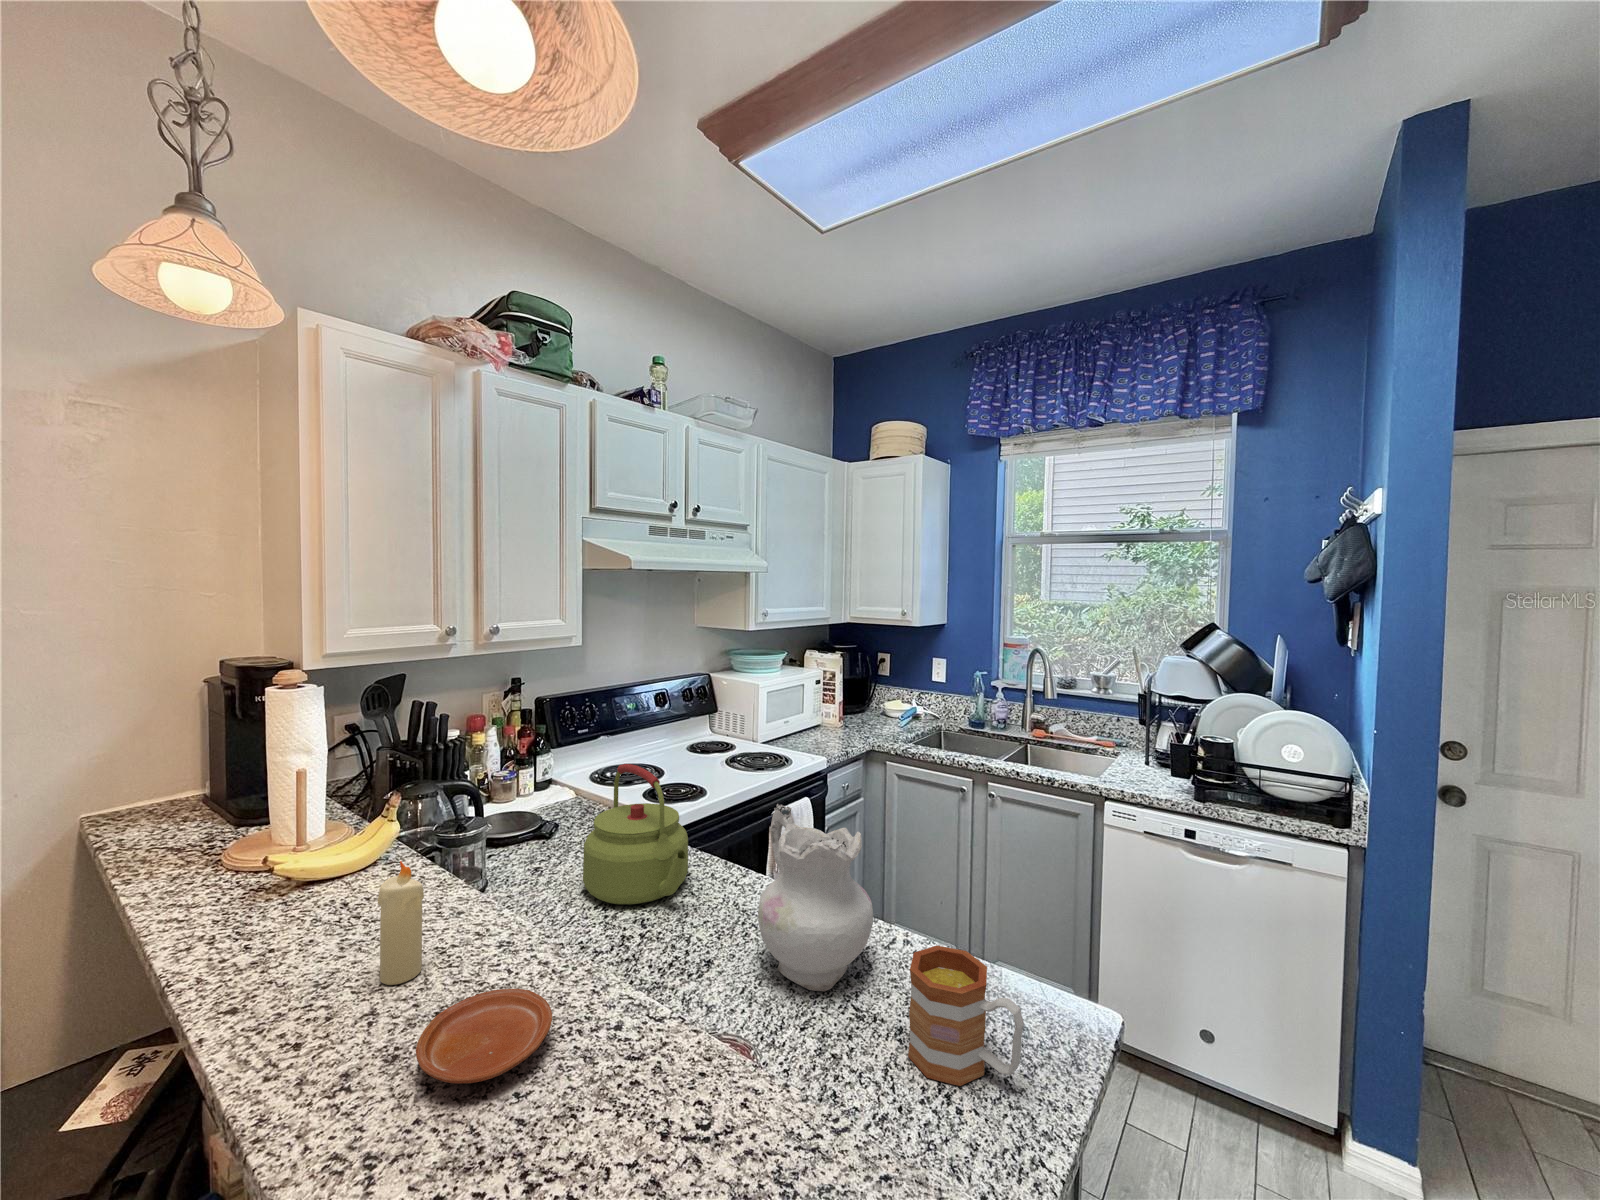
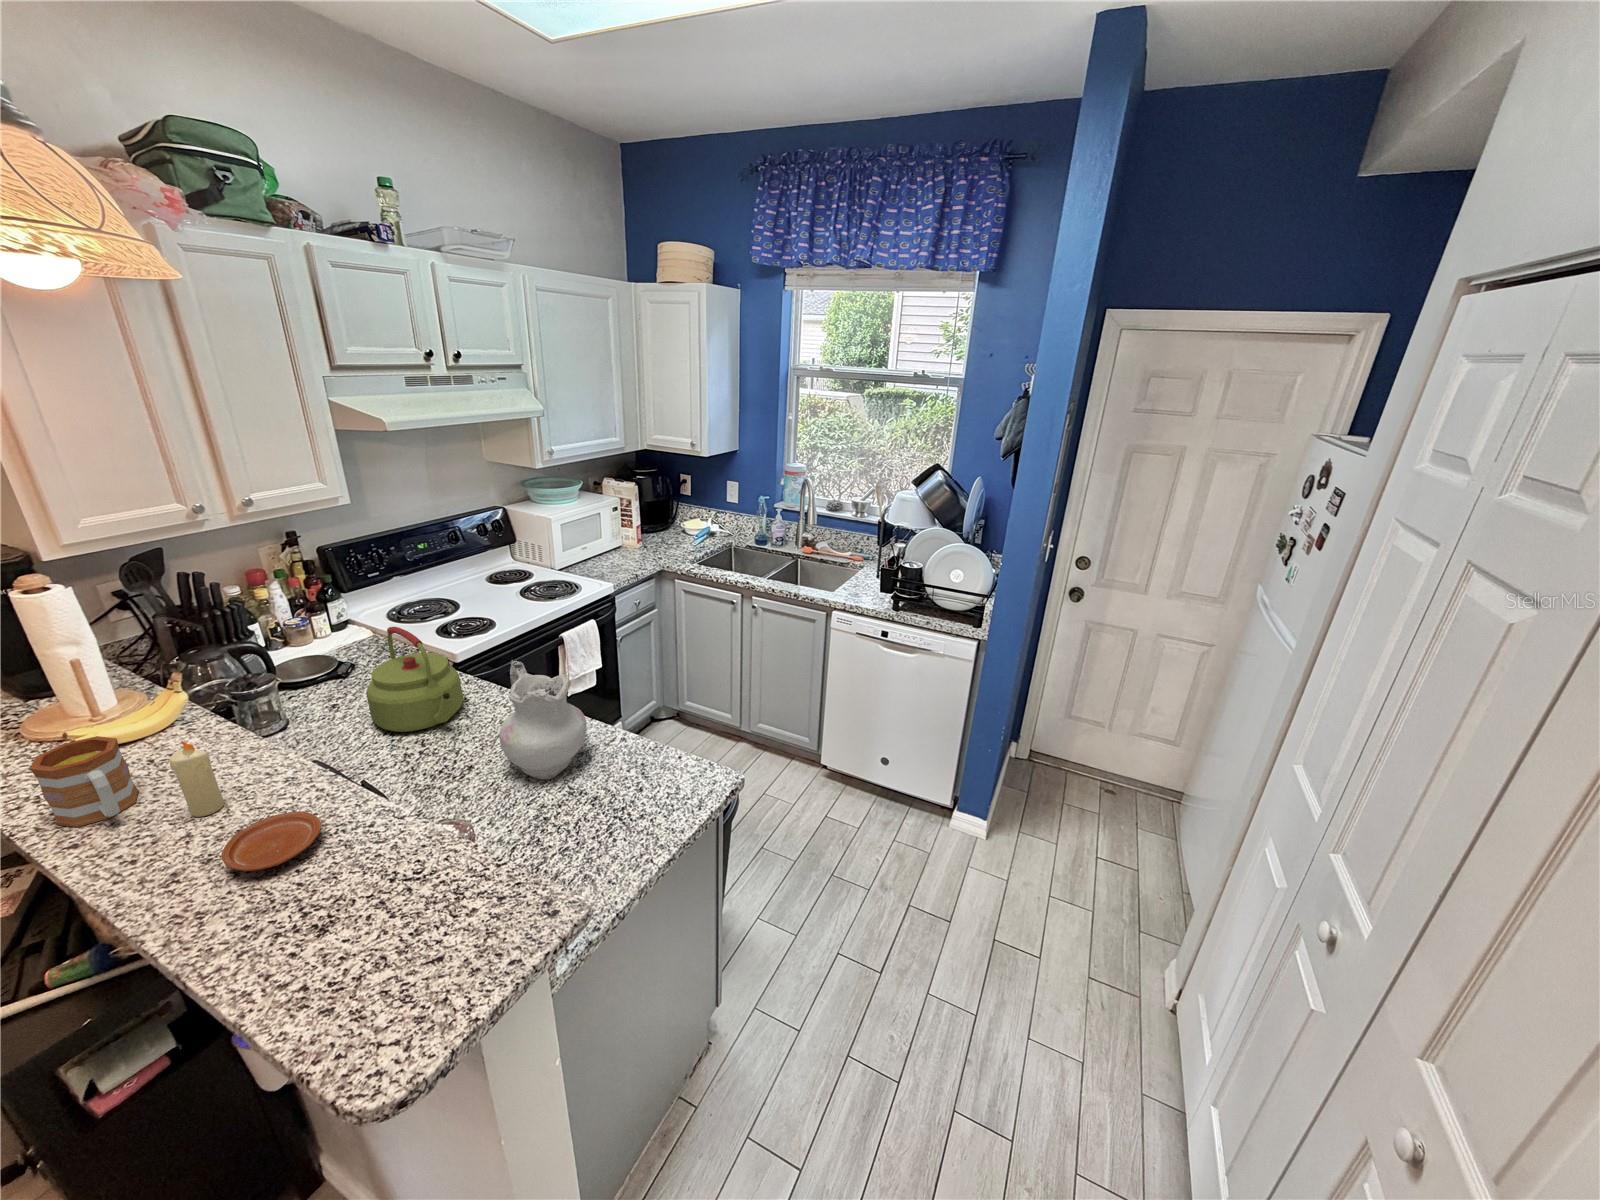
mug: present [908,946,1024,1086] -> present [30,736,139,827]

